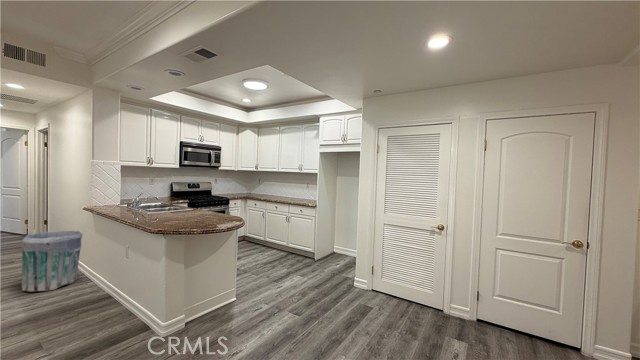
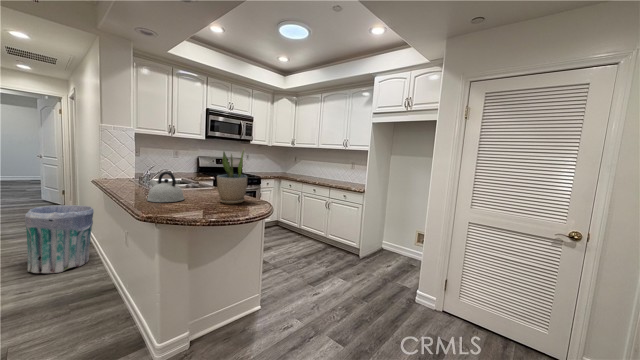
potted plant: none [202,179,225,220] -> present [217,151,247,204]
kettle: none [149,199,177,221] -> present [147,172,184,202]

